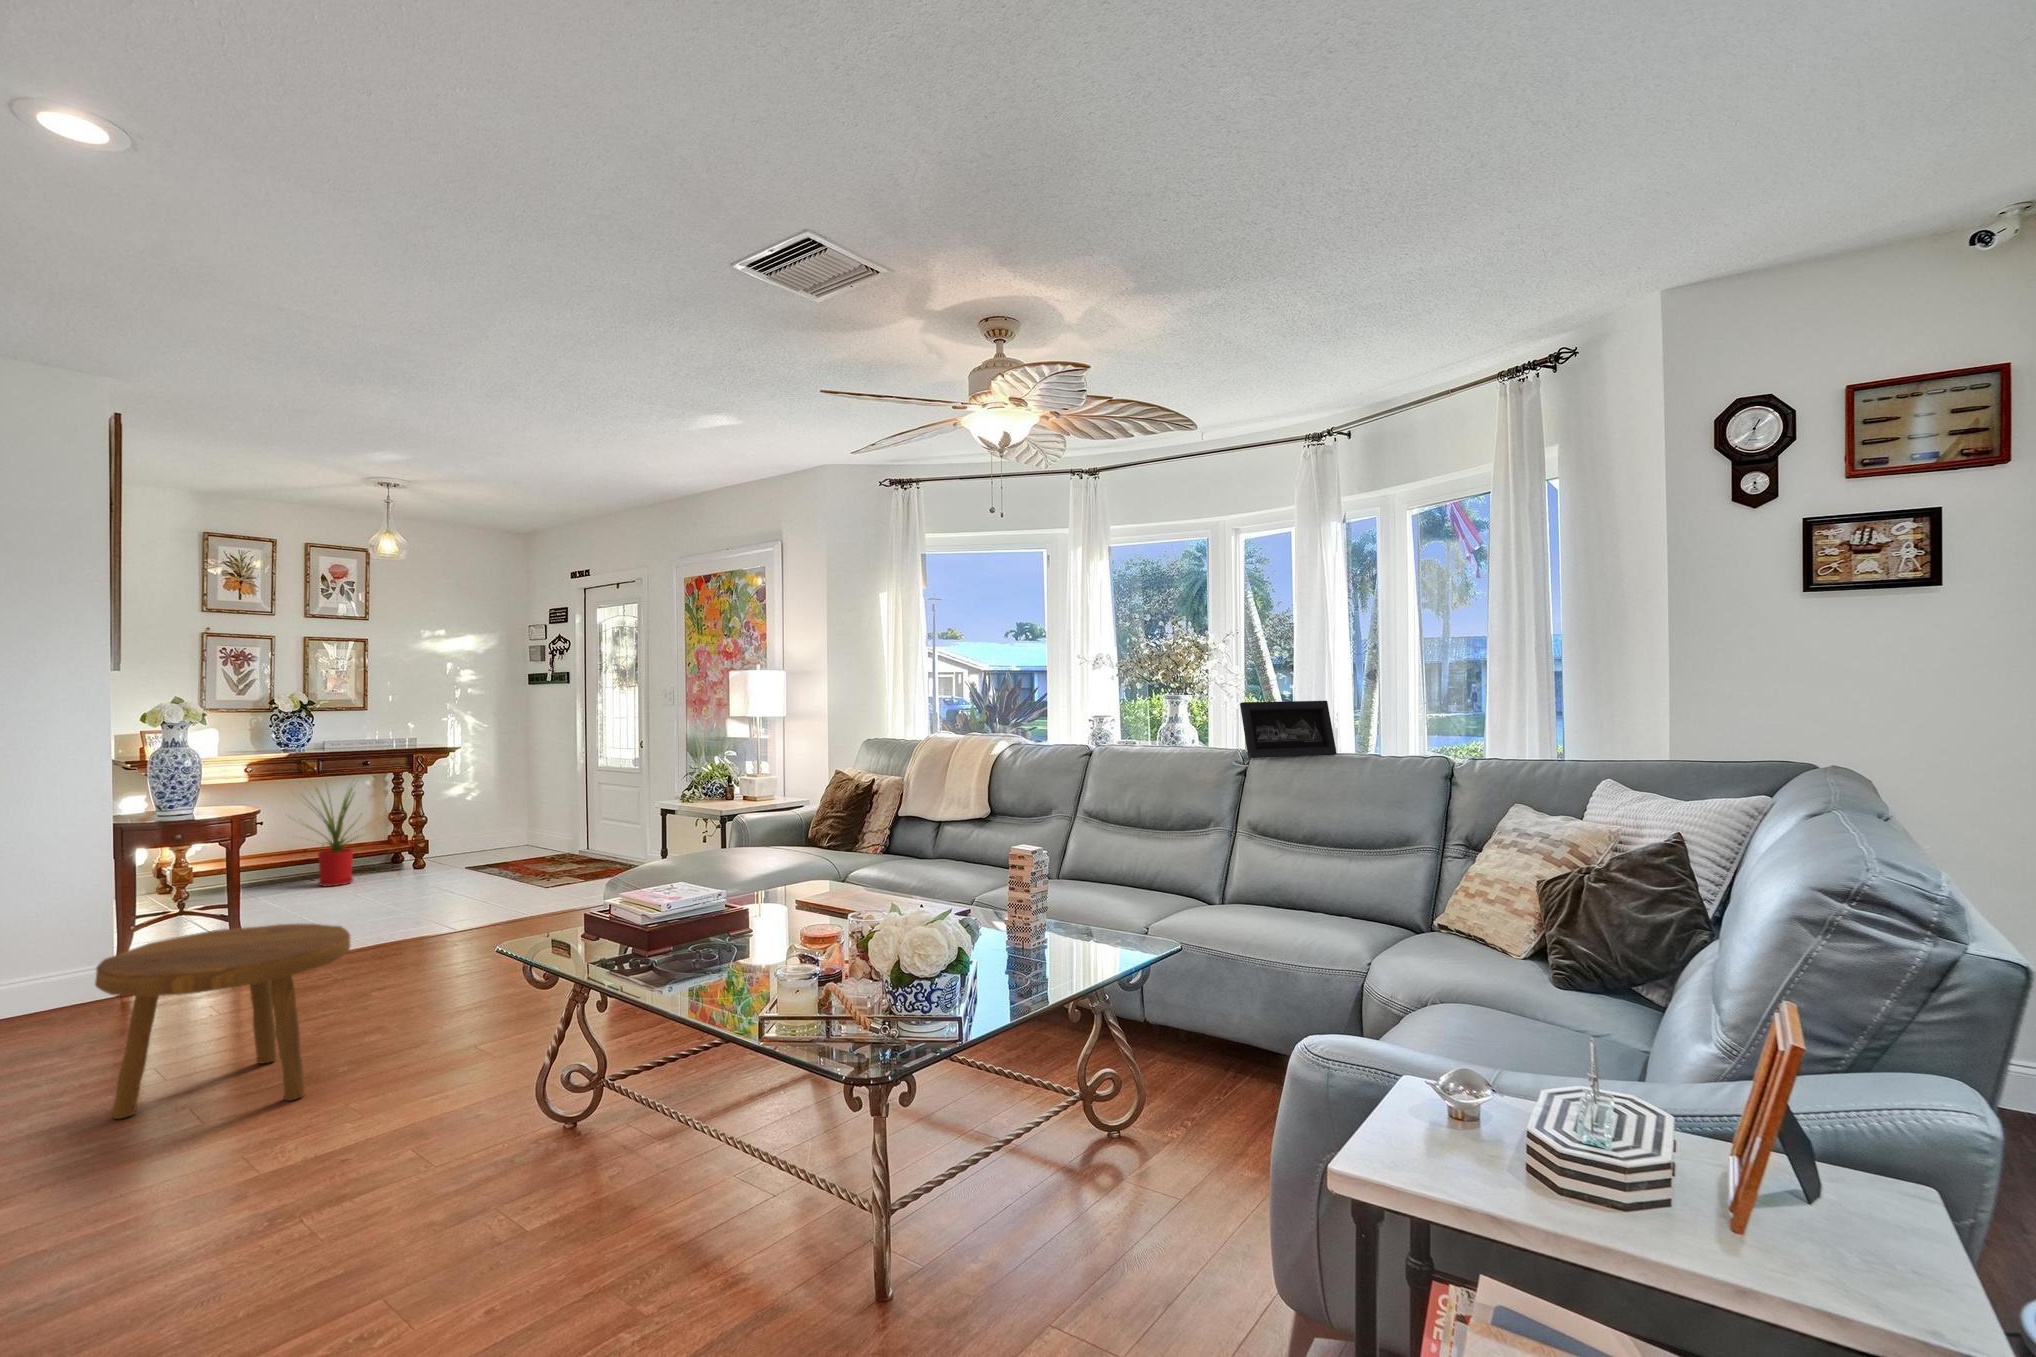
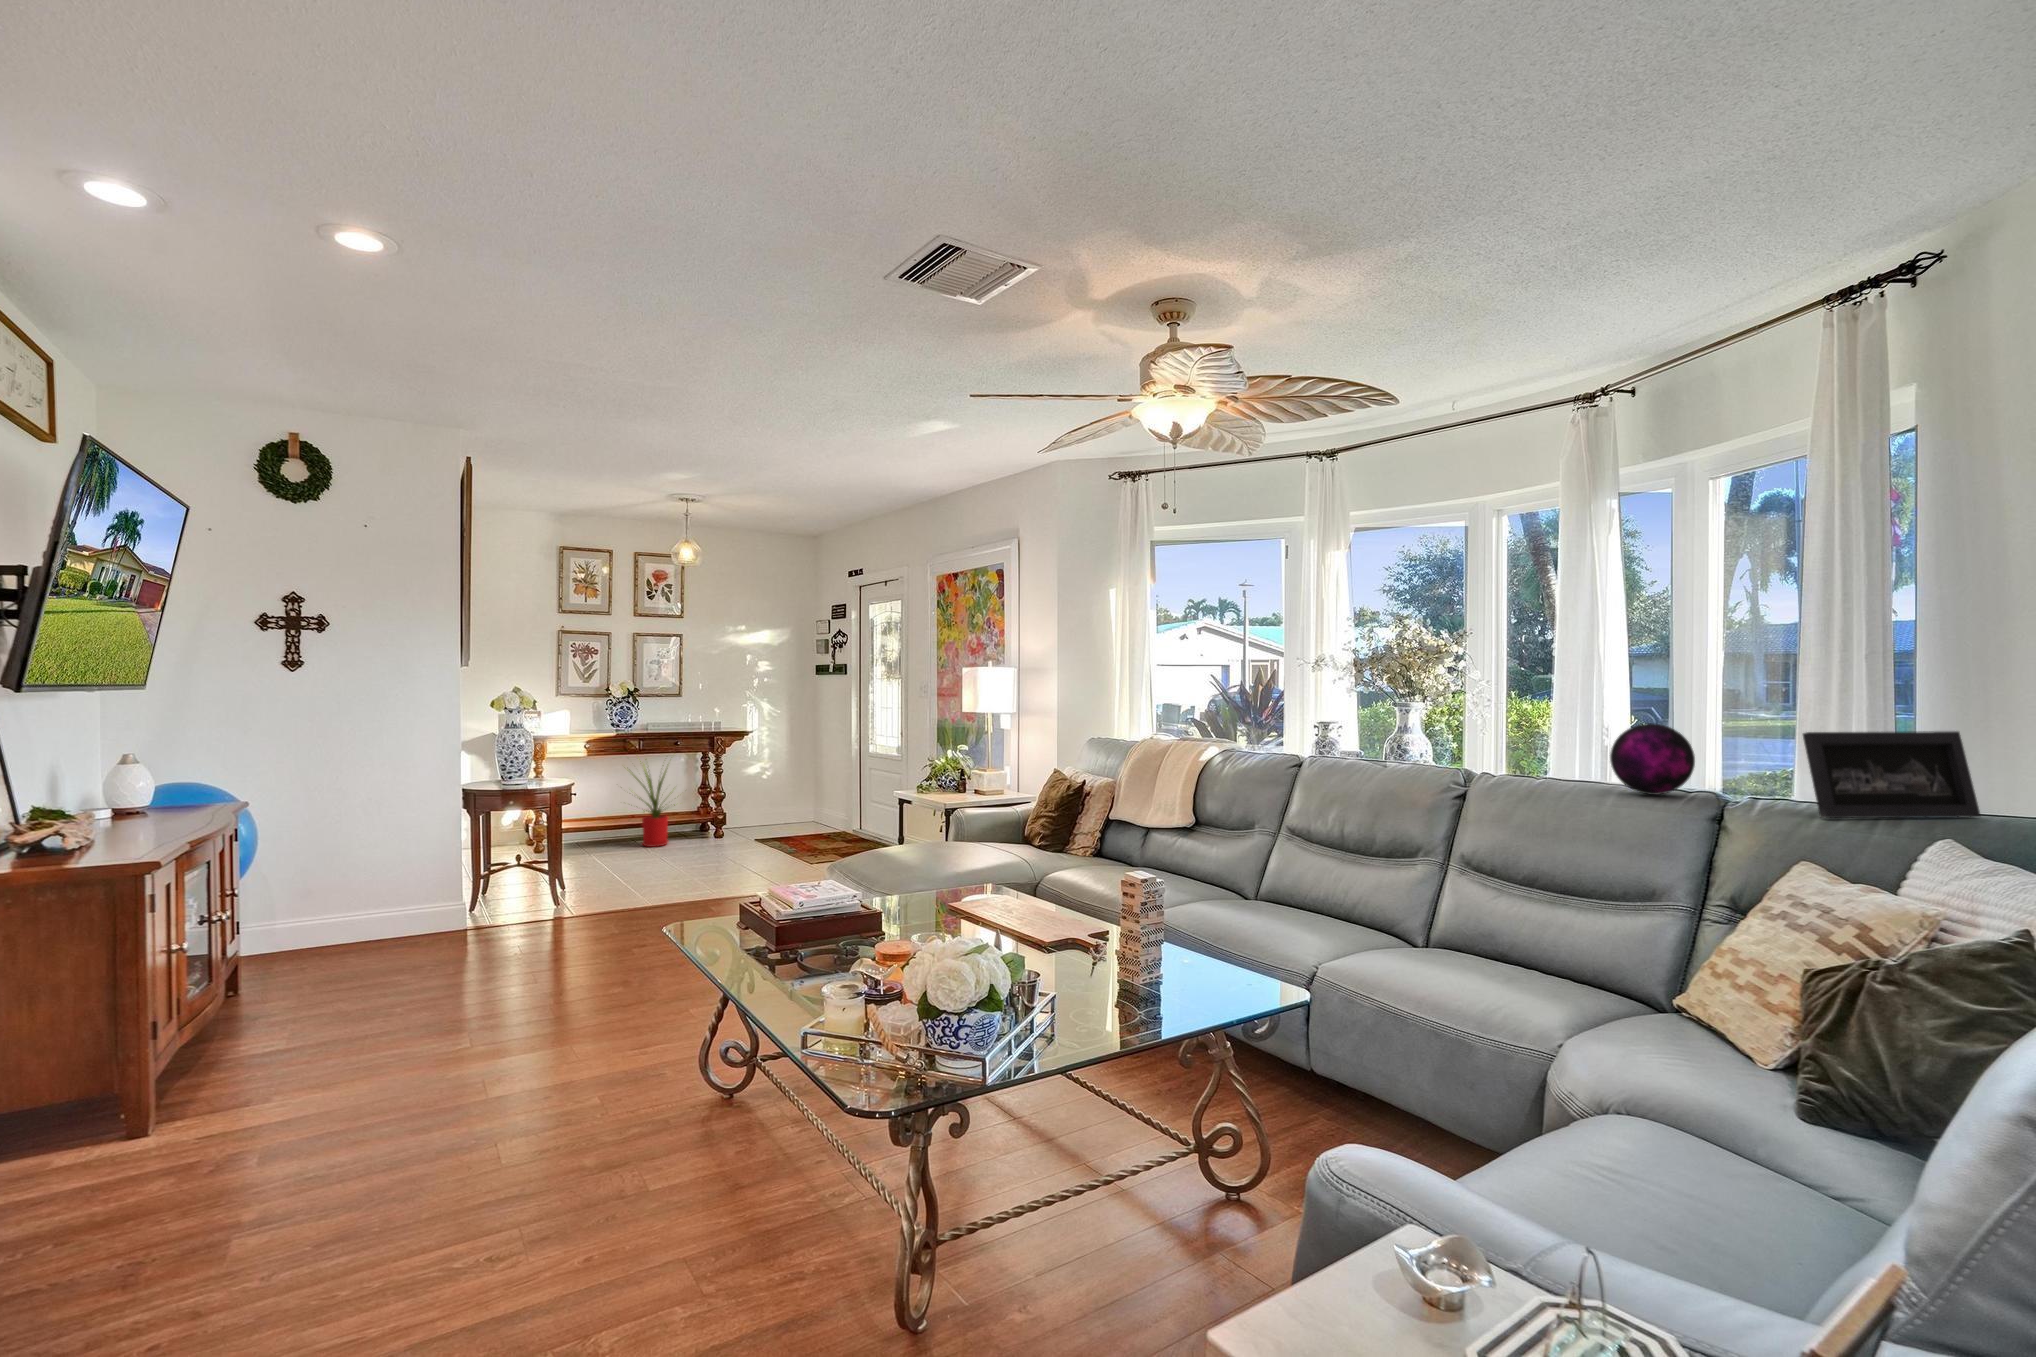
picture frame: present [1240,701,1337,758] -> present [1803,731,1980,818]
decorative orb: none [1368,701,1430,759] -> present [1610,723,1695,795]
footstool: present [95,924,350,1119] -> none [410,888,597,1041]

